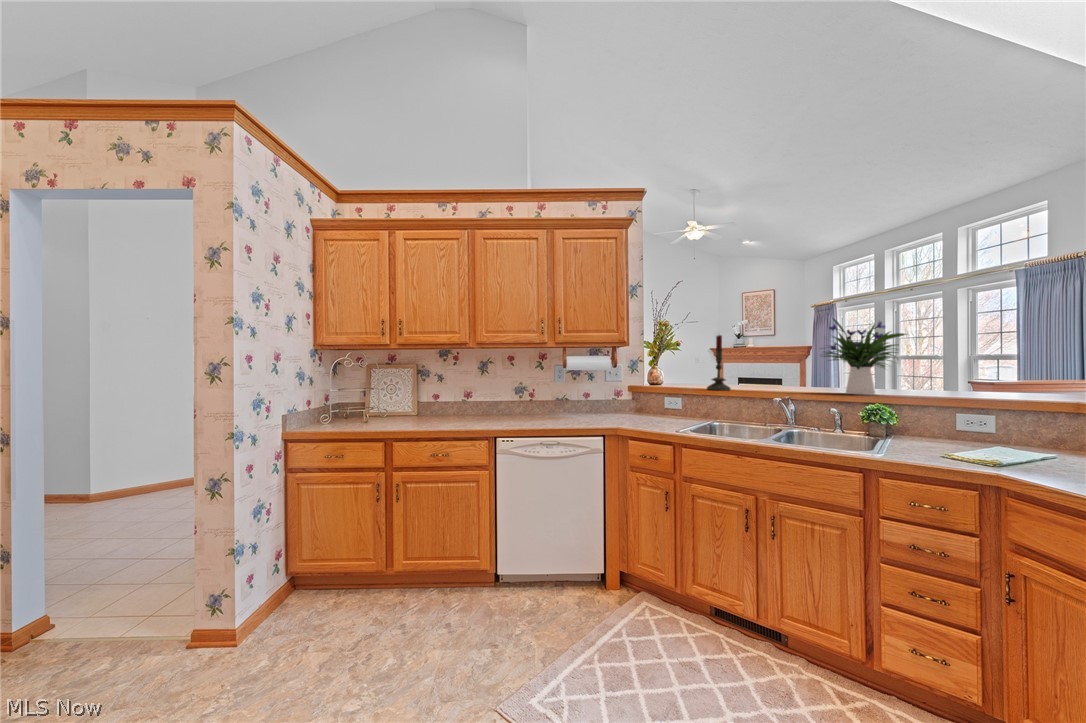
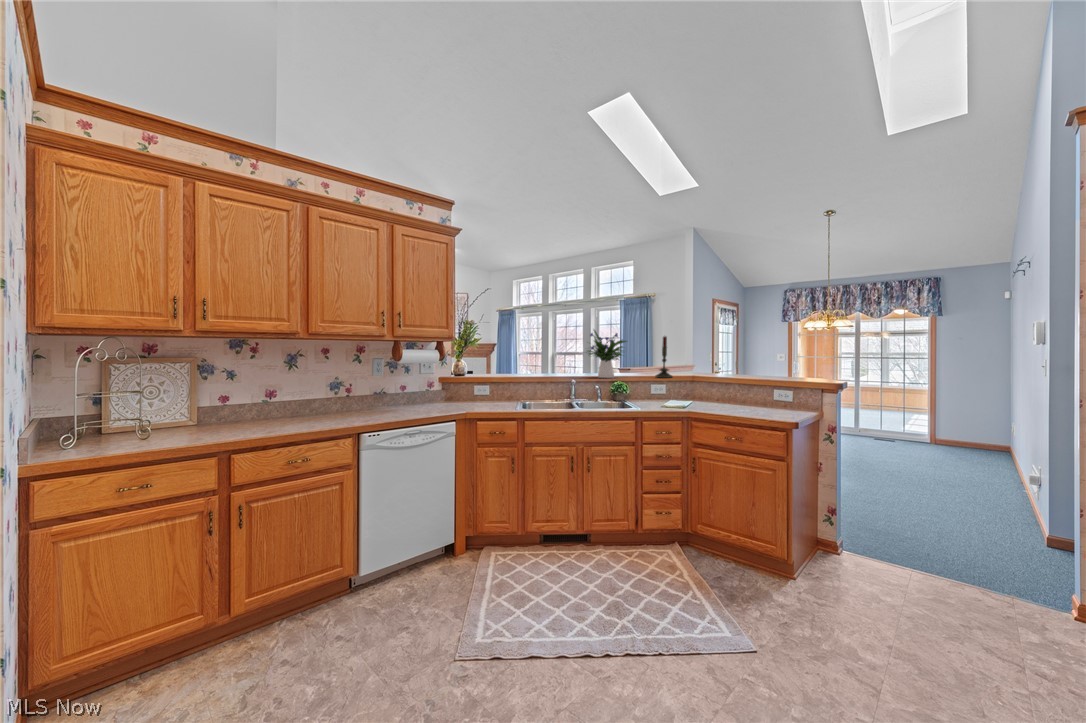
candle: present [707,335,730,390] -> present [656,336,672,378]

